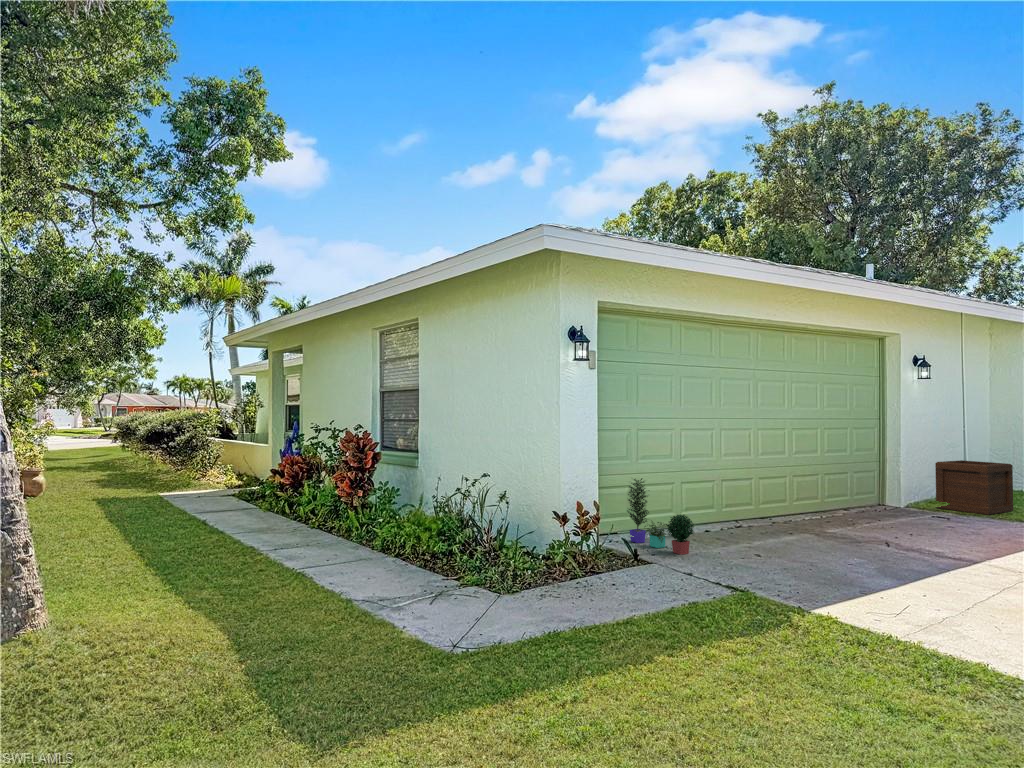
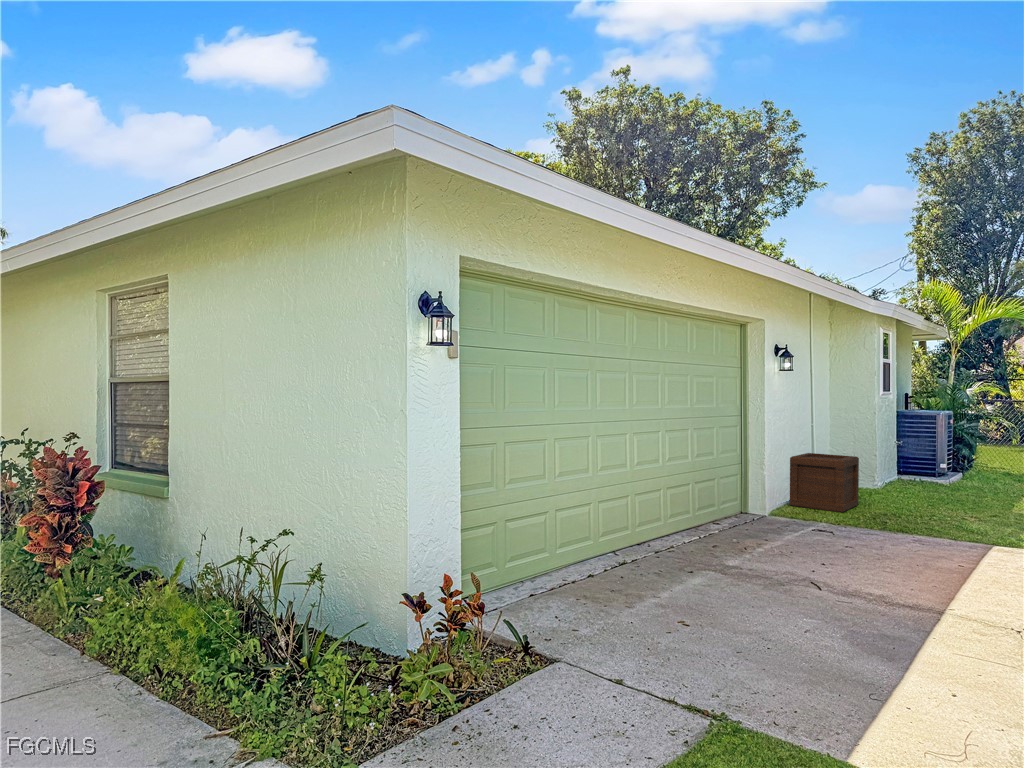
potted plant: present [627,478,694,555] -> none [493,510,596,624]

